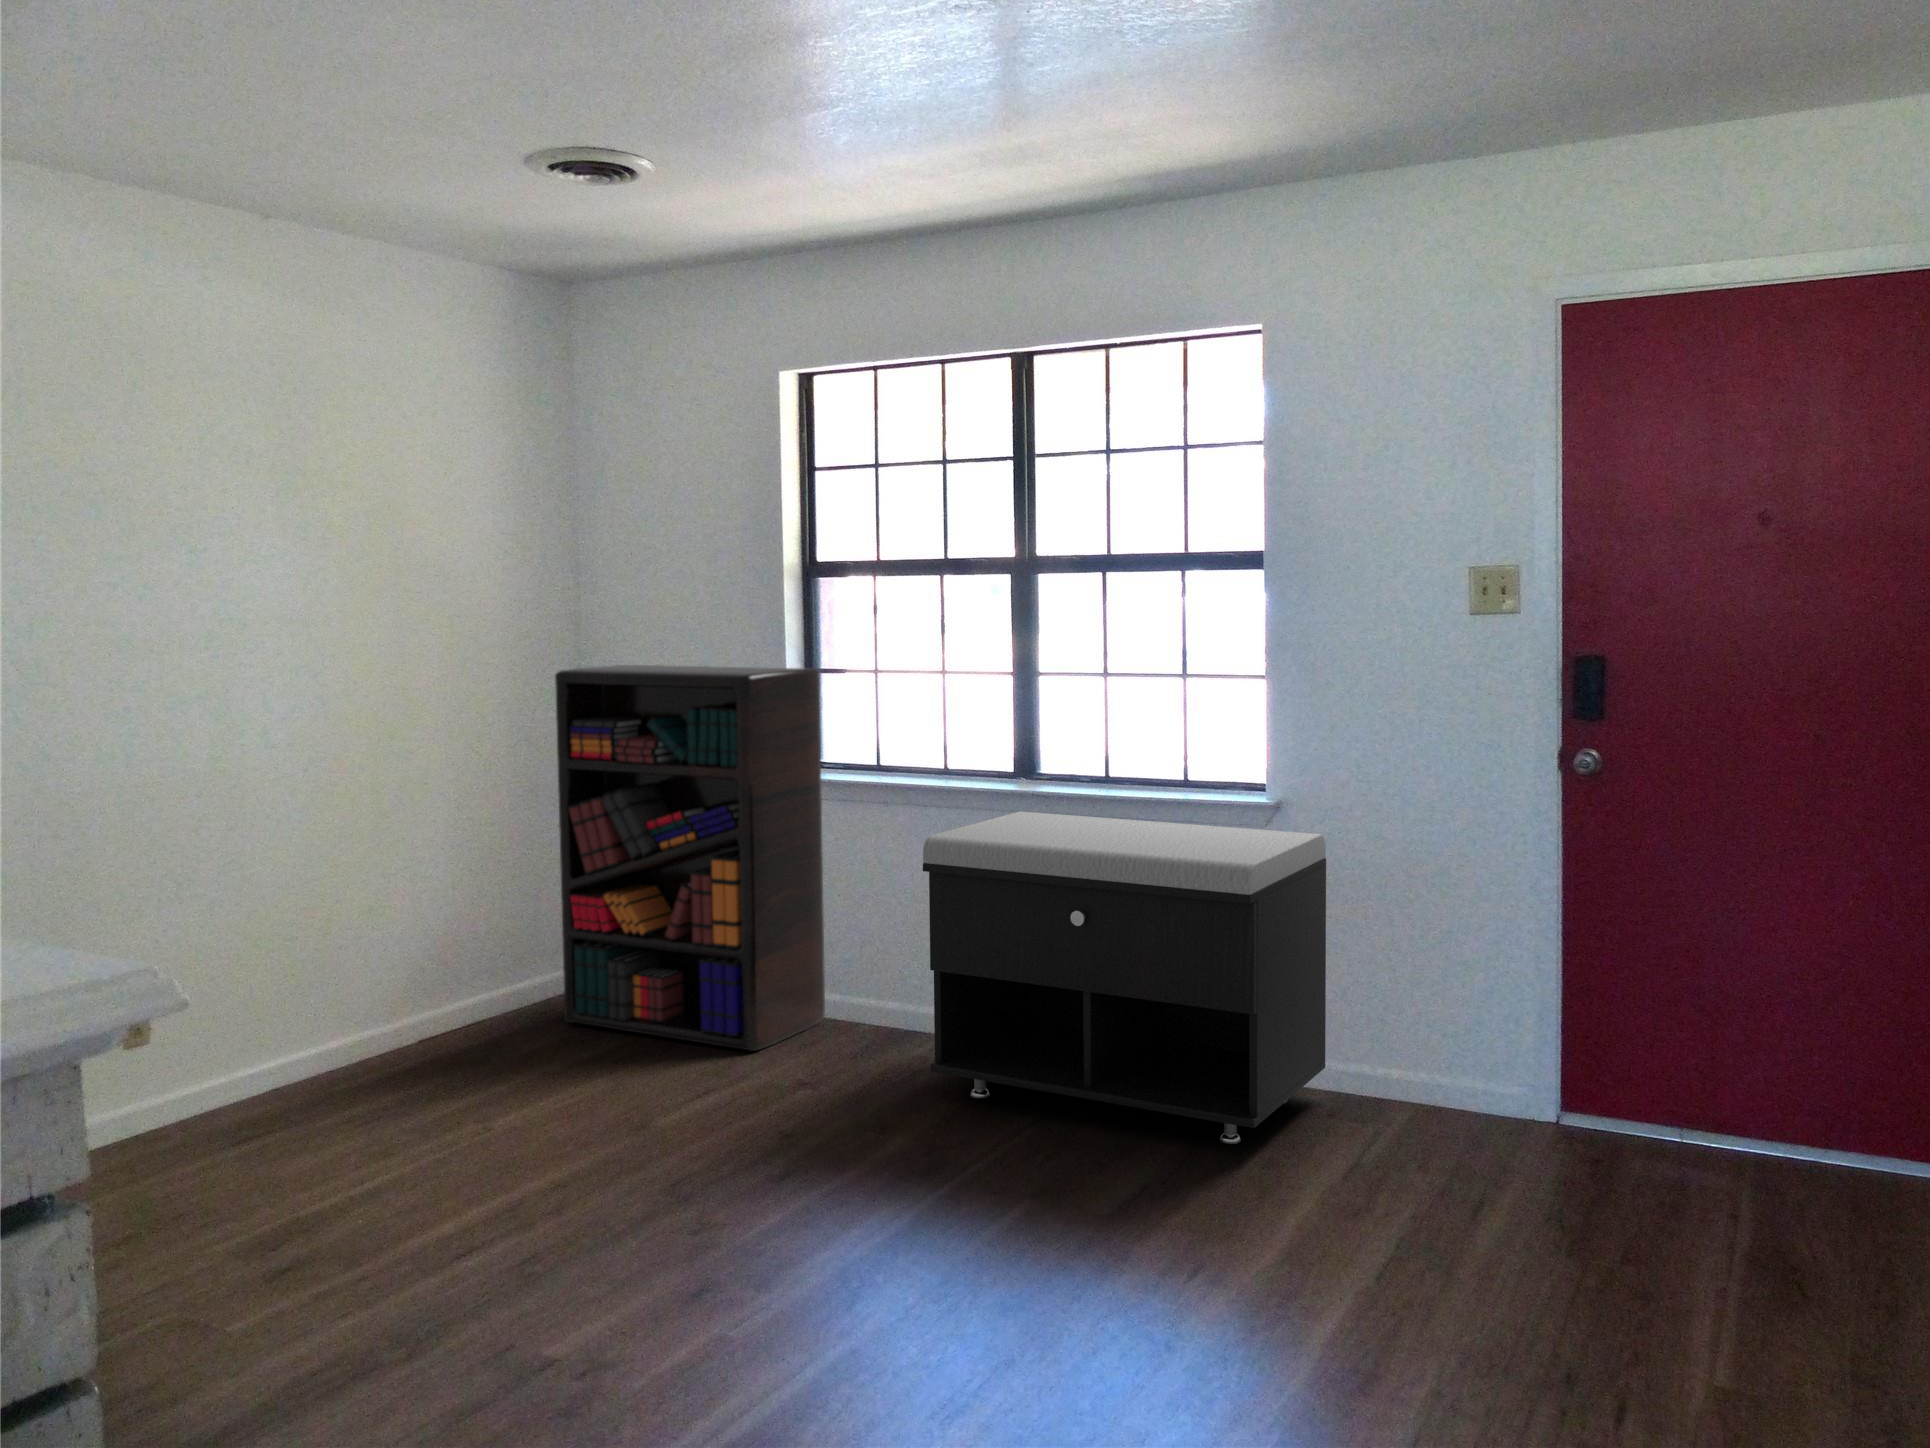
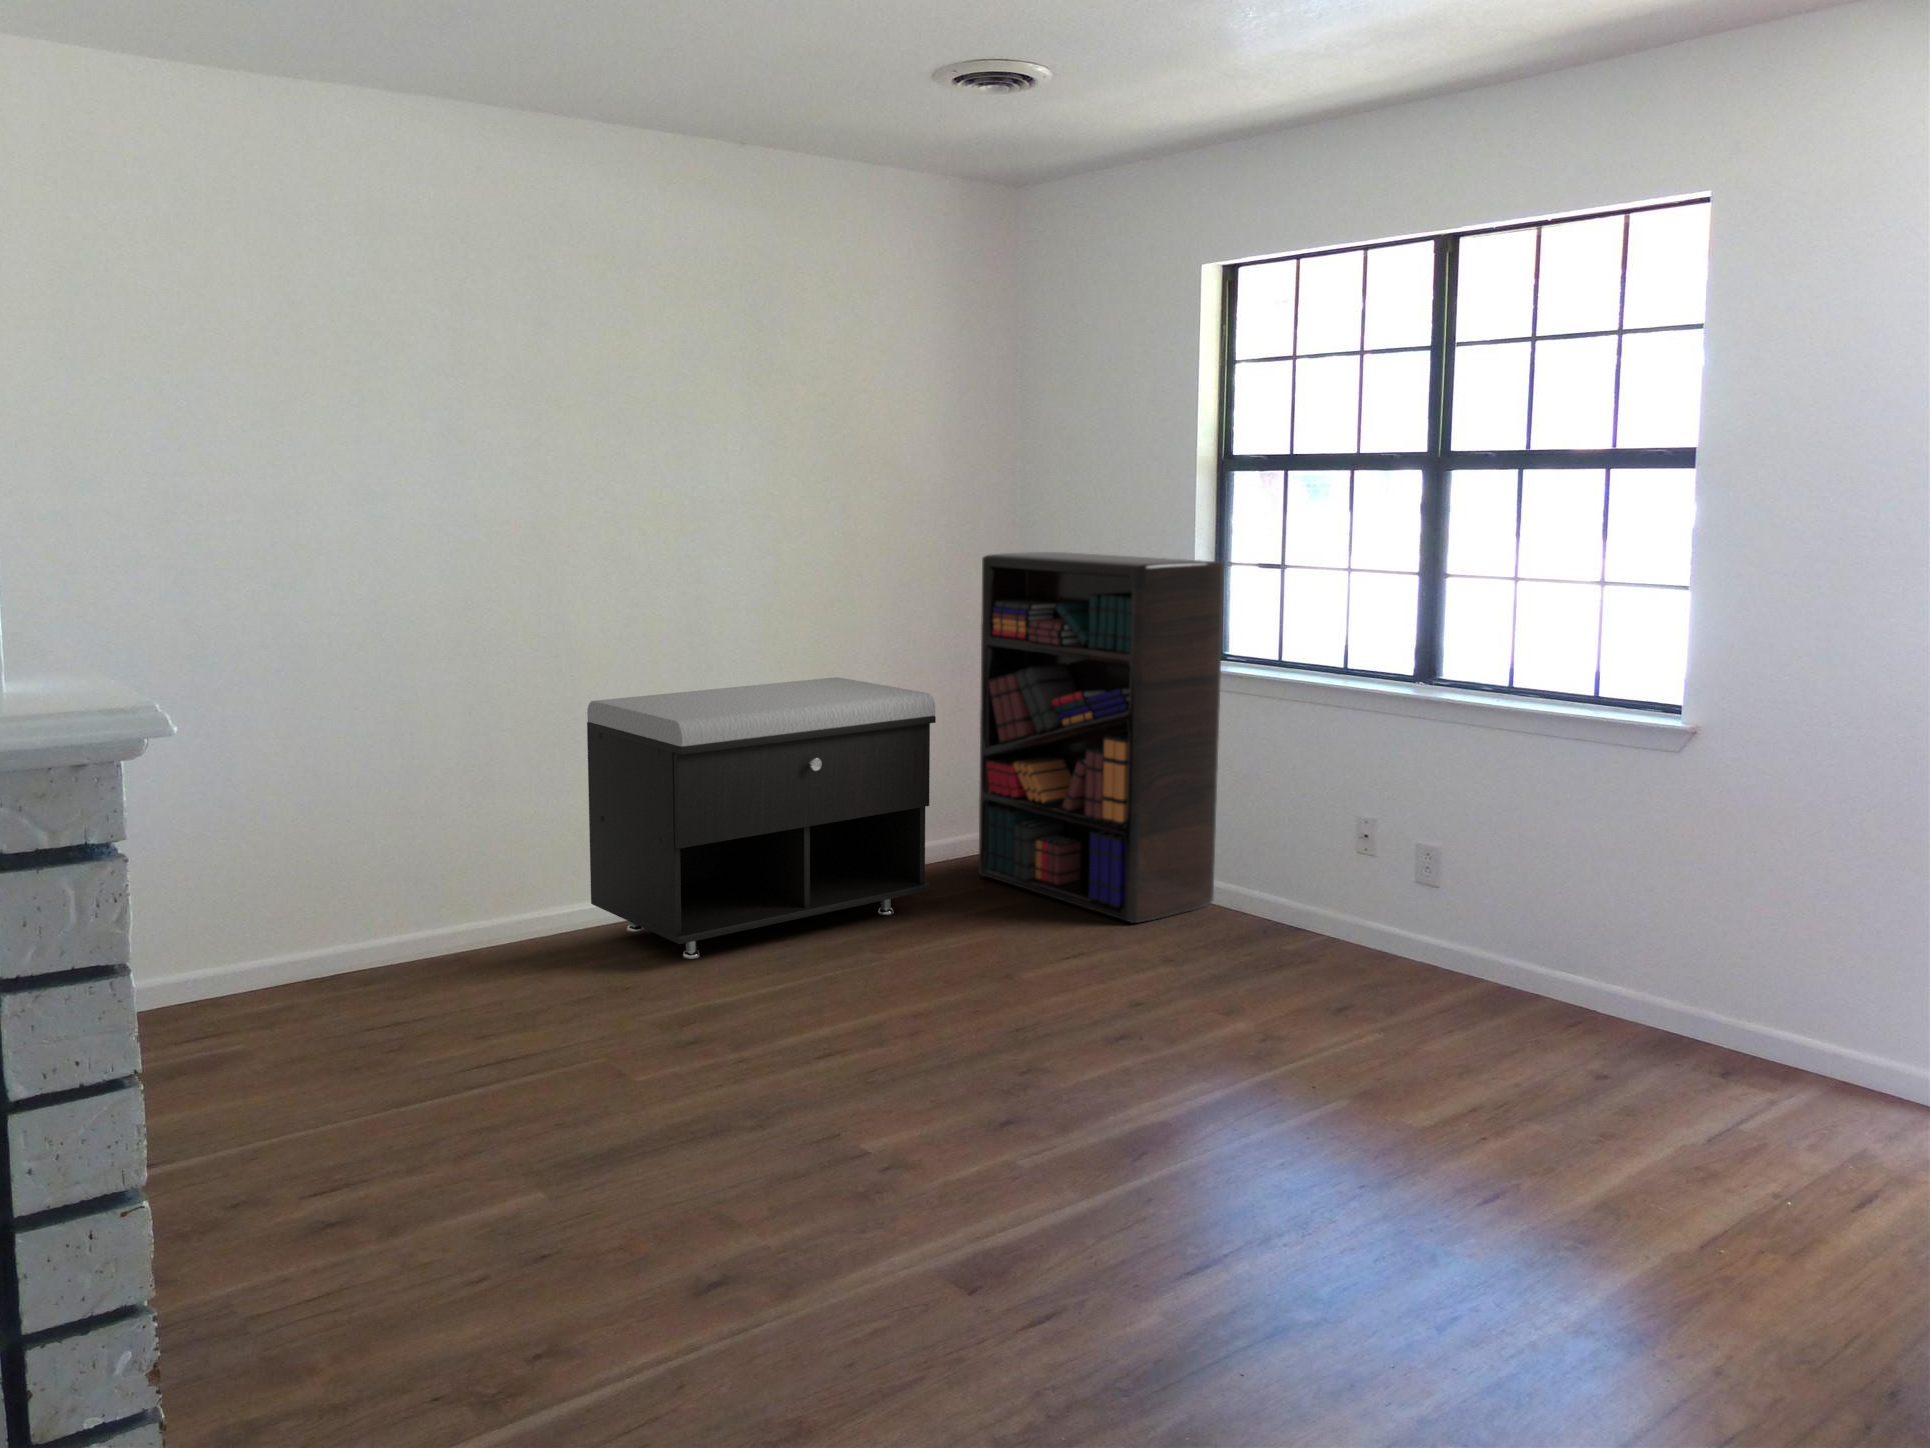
storage bench: present [923,812,1326,1144] -> present [587,677,936,959]

